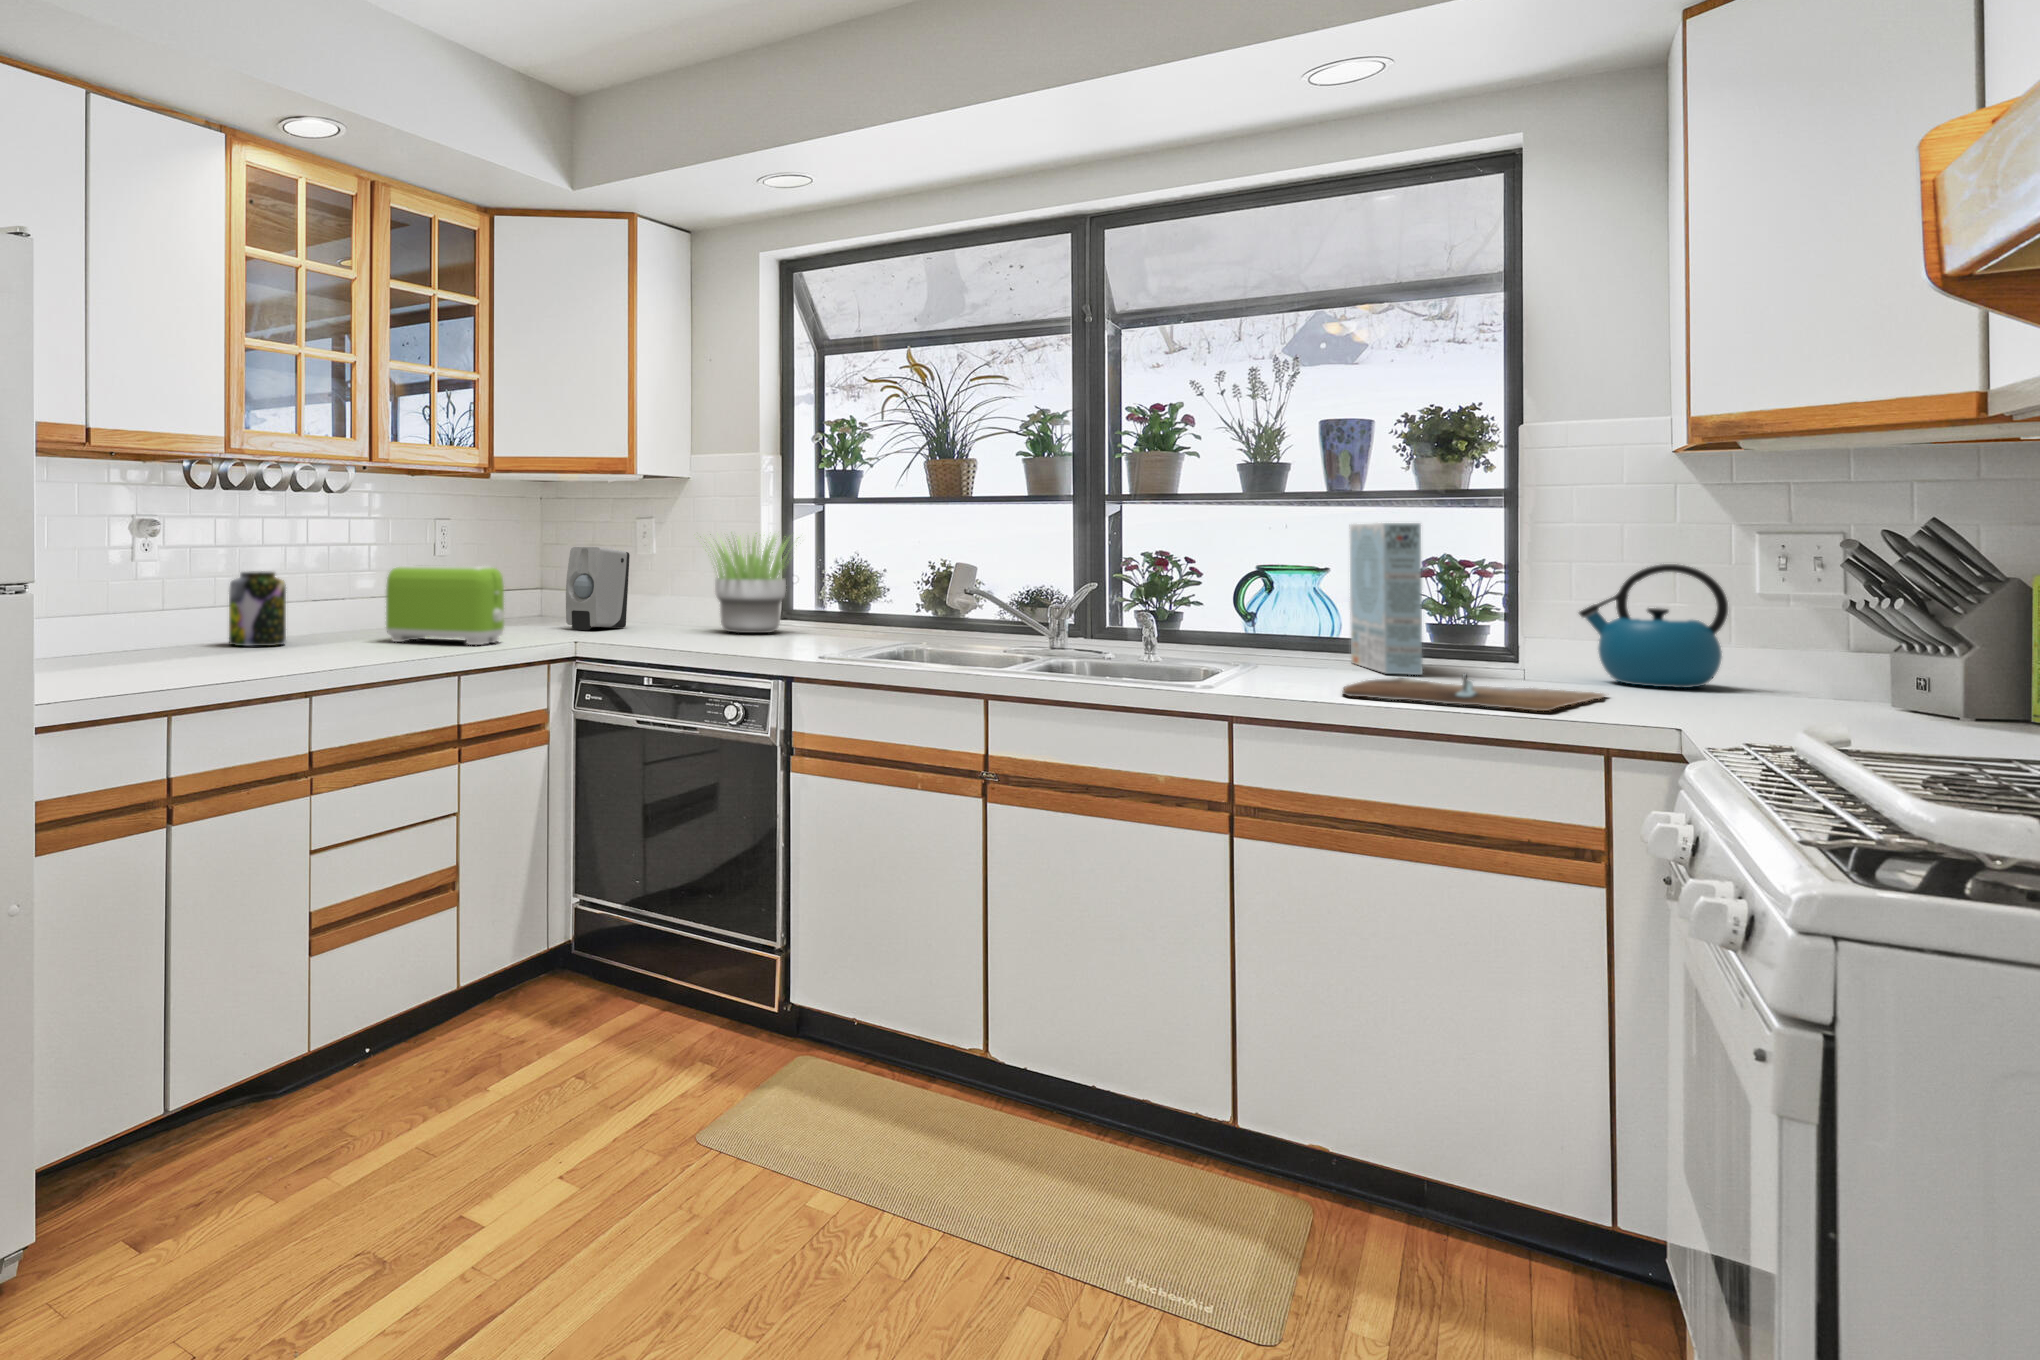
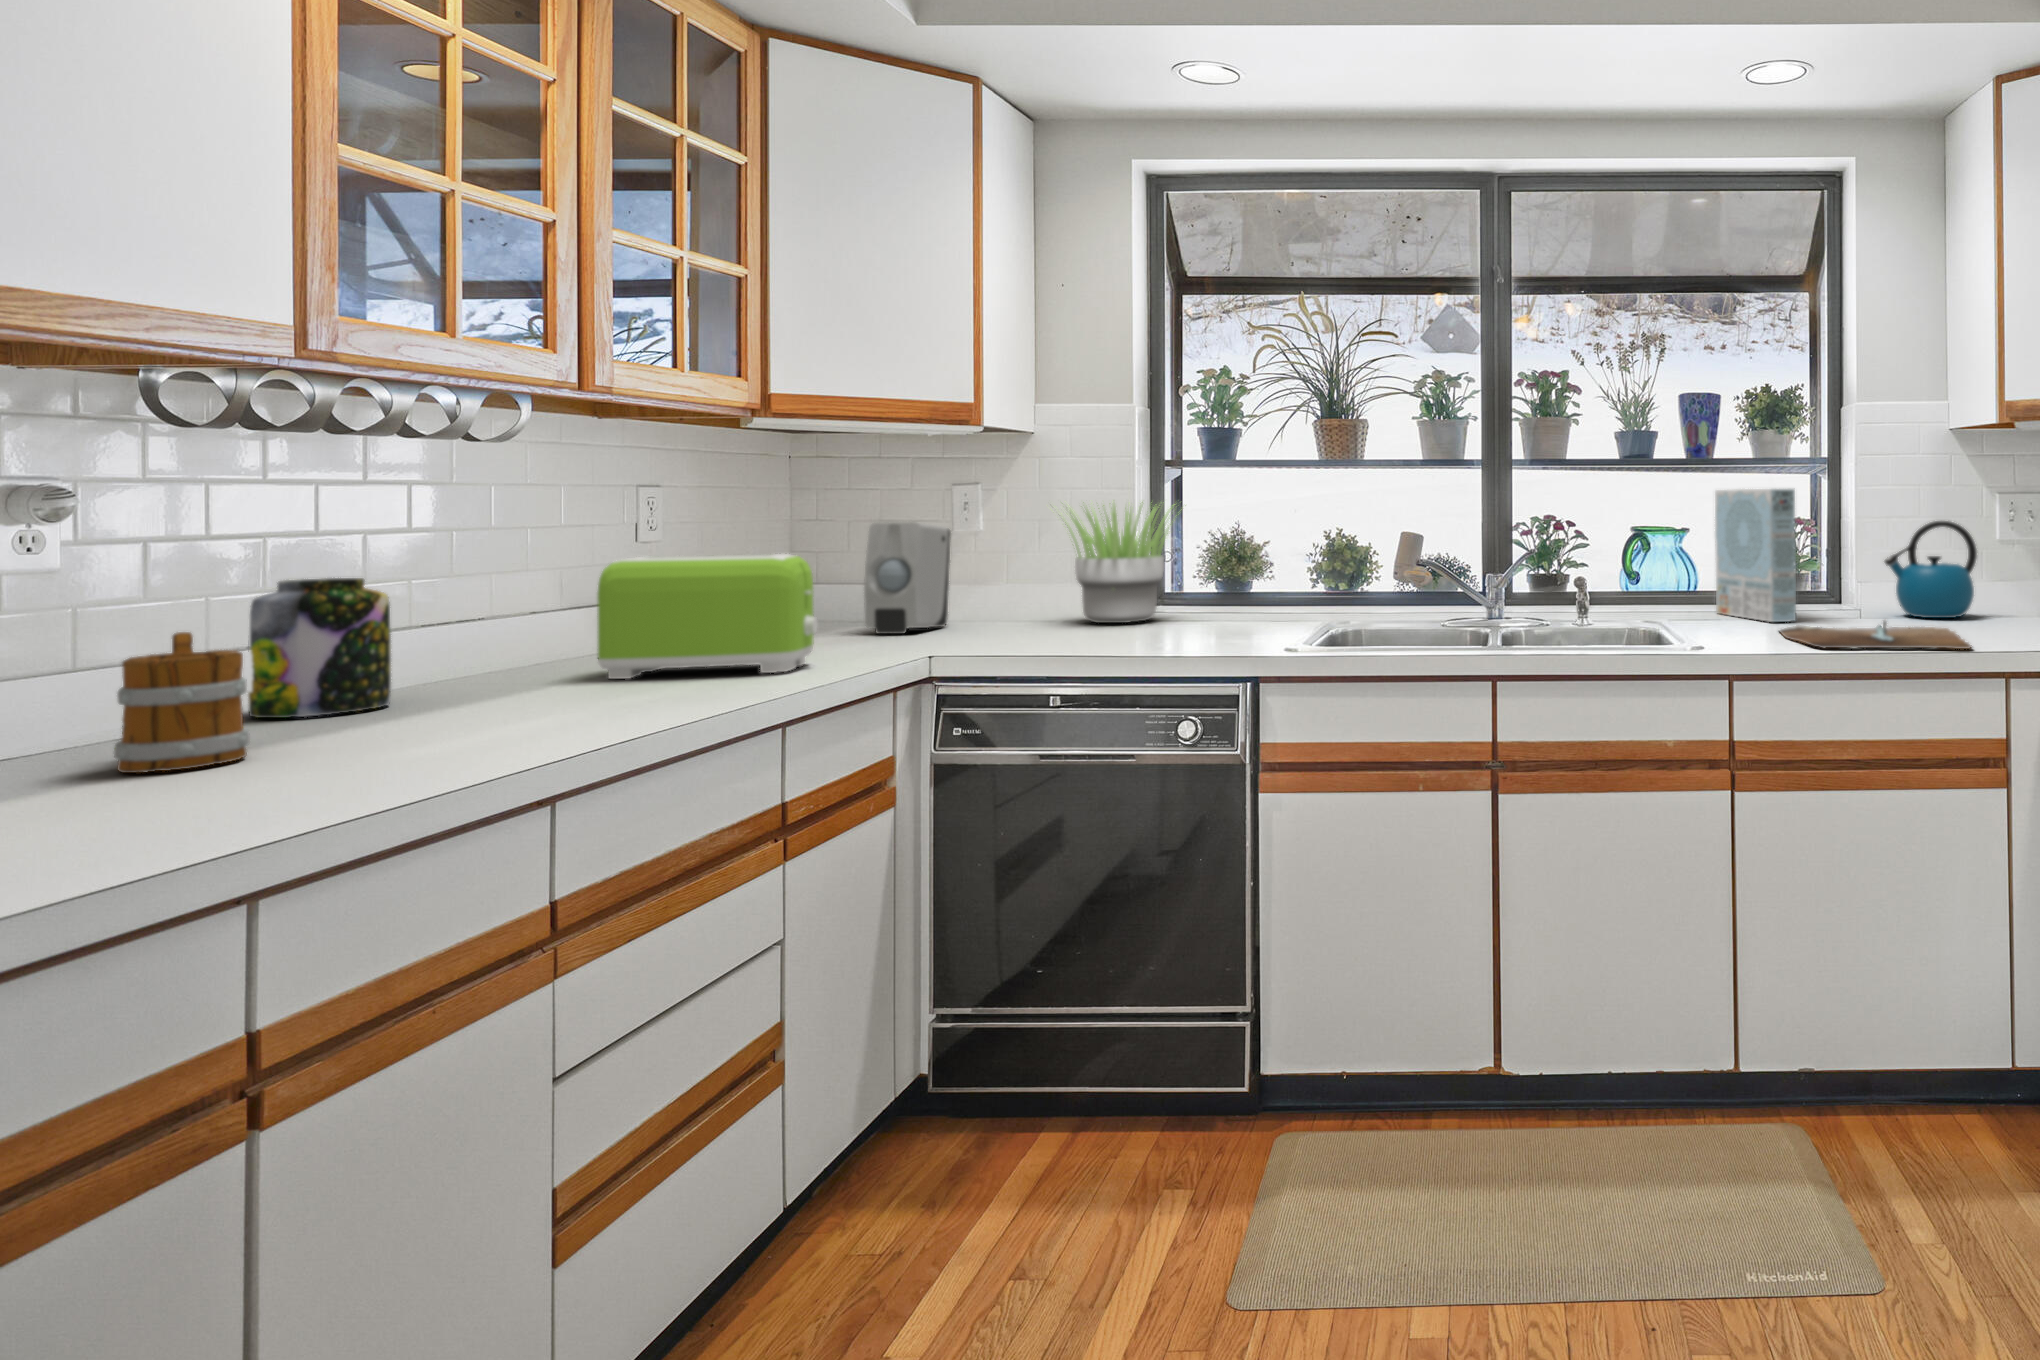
mug: none [162,594,209,661] -> present [114,632,250,773]

